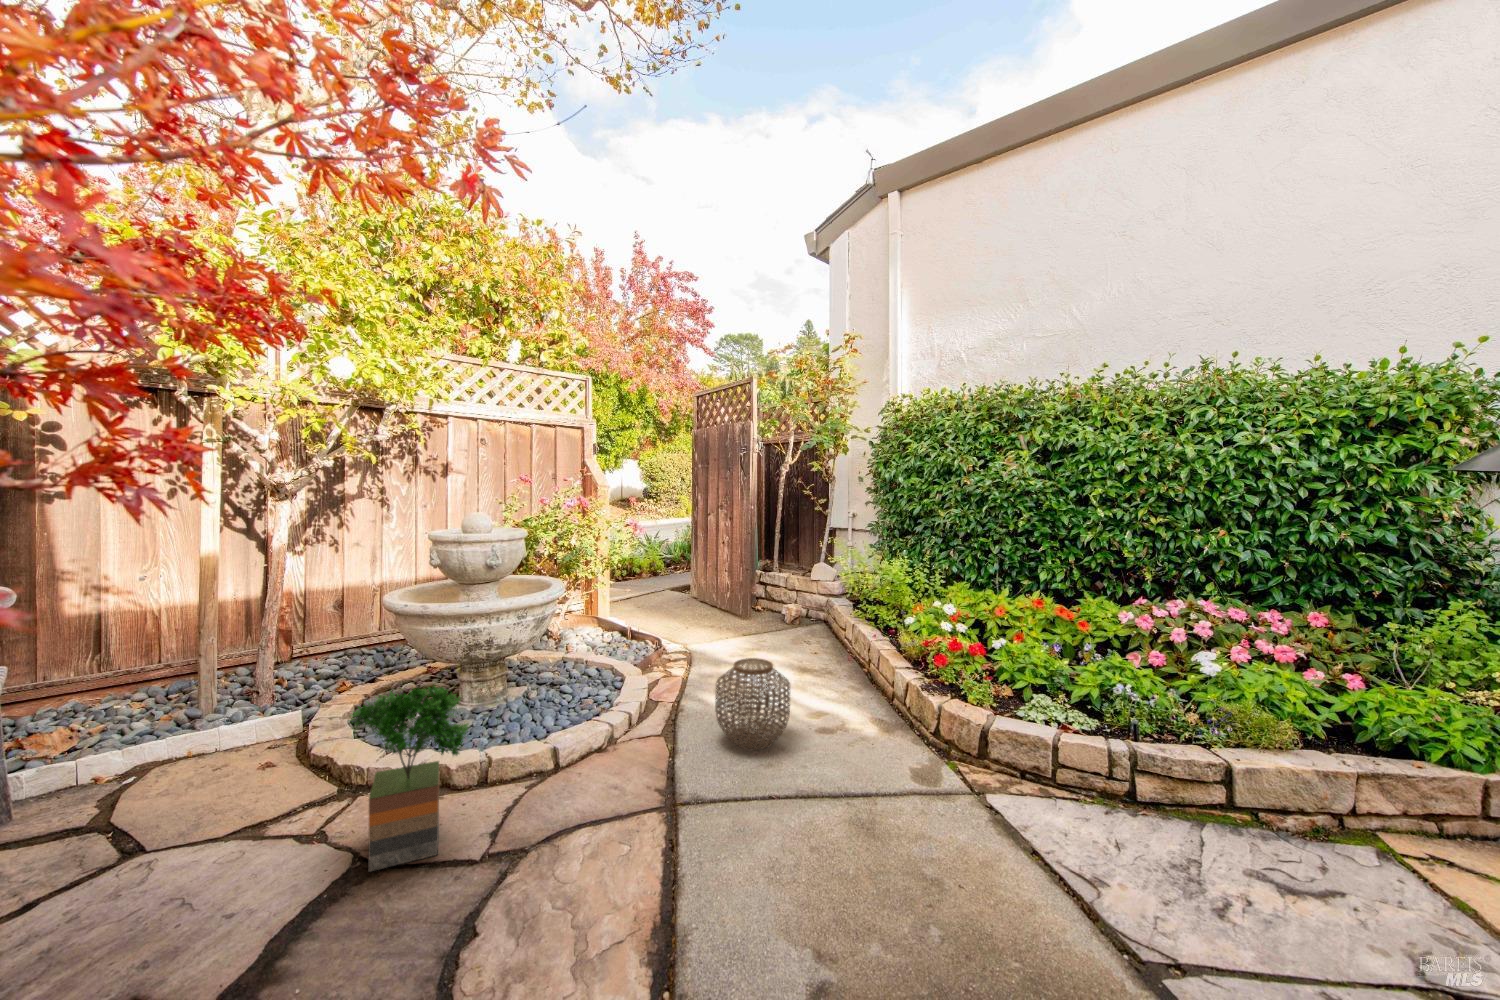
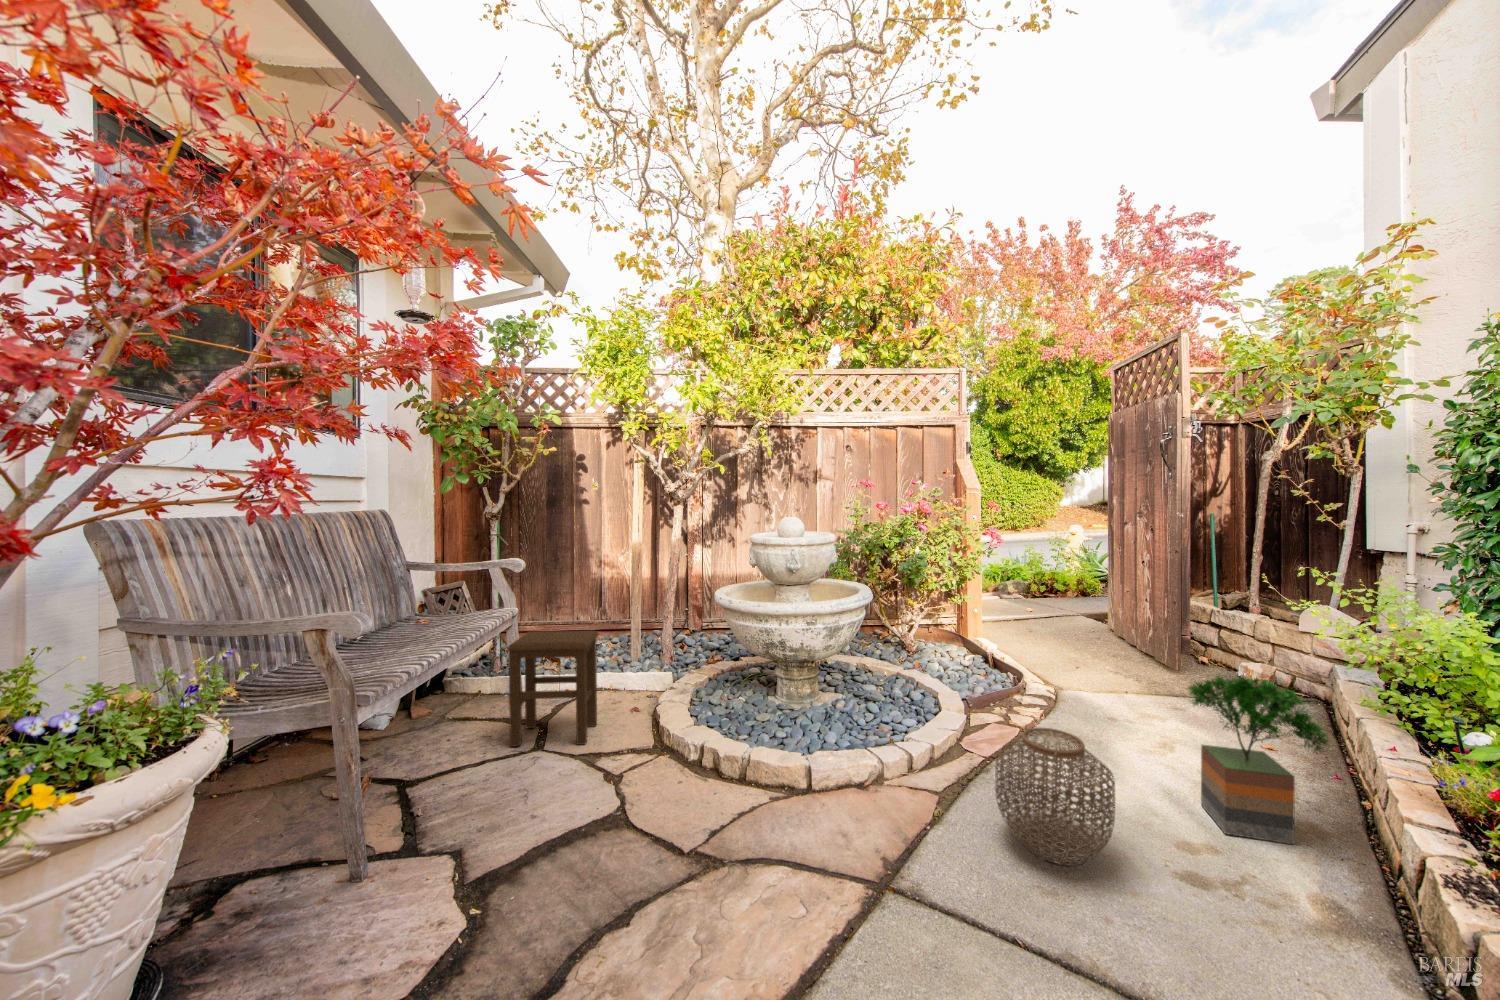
stool: none [42,674,215,884] -> present [507,630,598,746]
potted tree: present [351,685,468,871] -> present [1188,675,1331,844]

